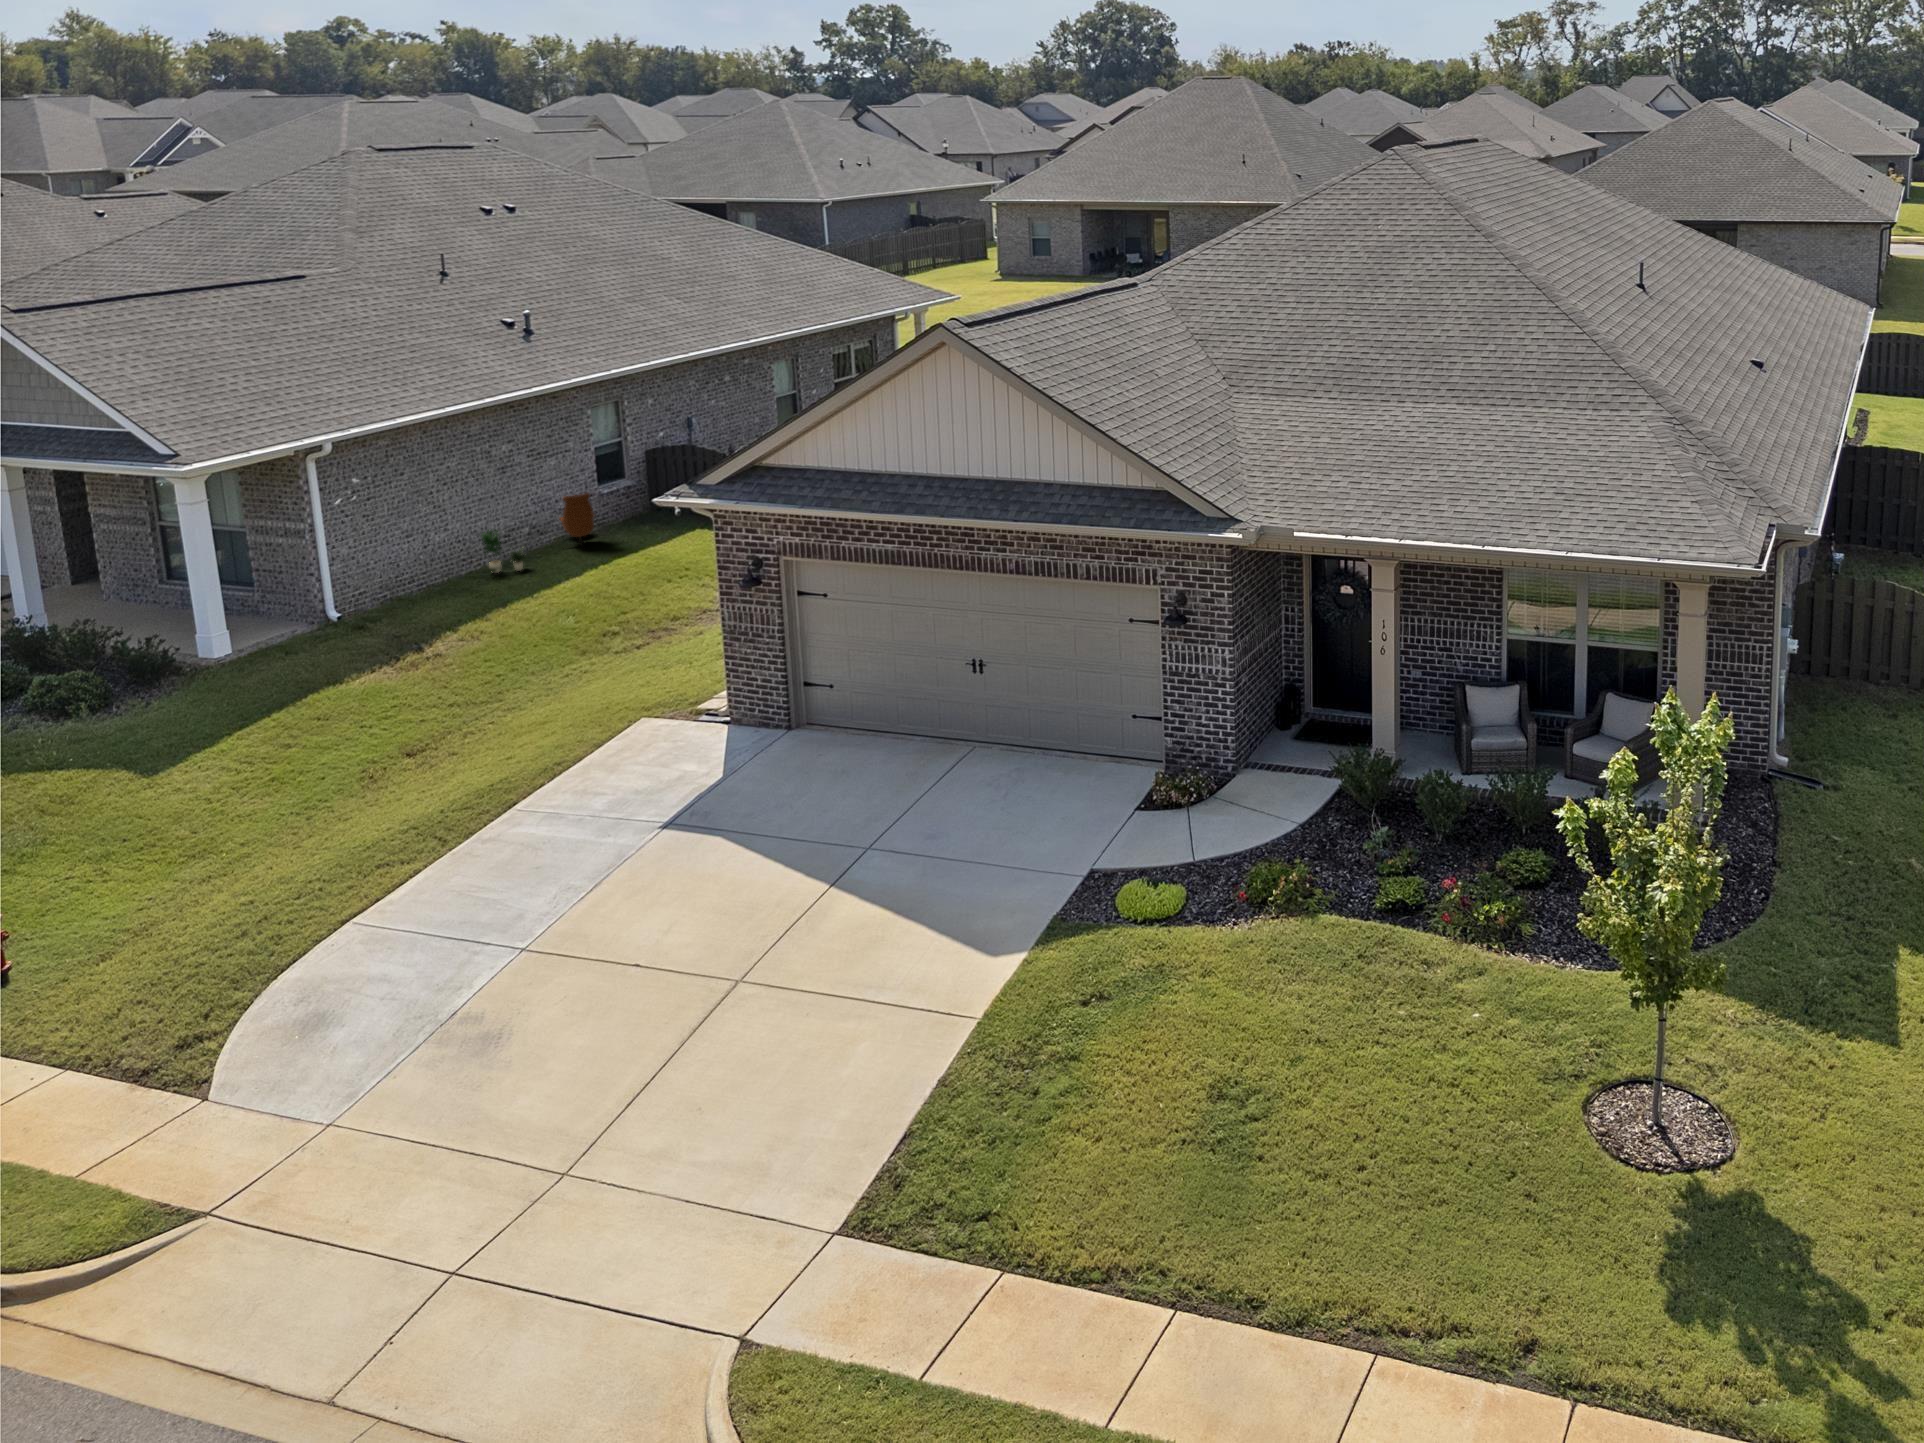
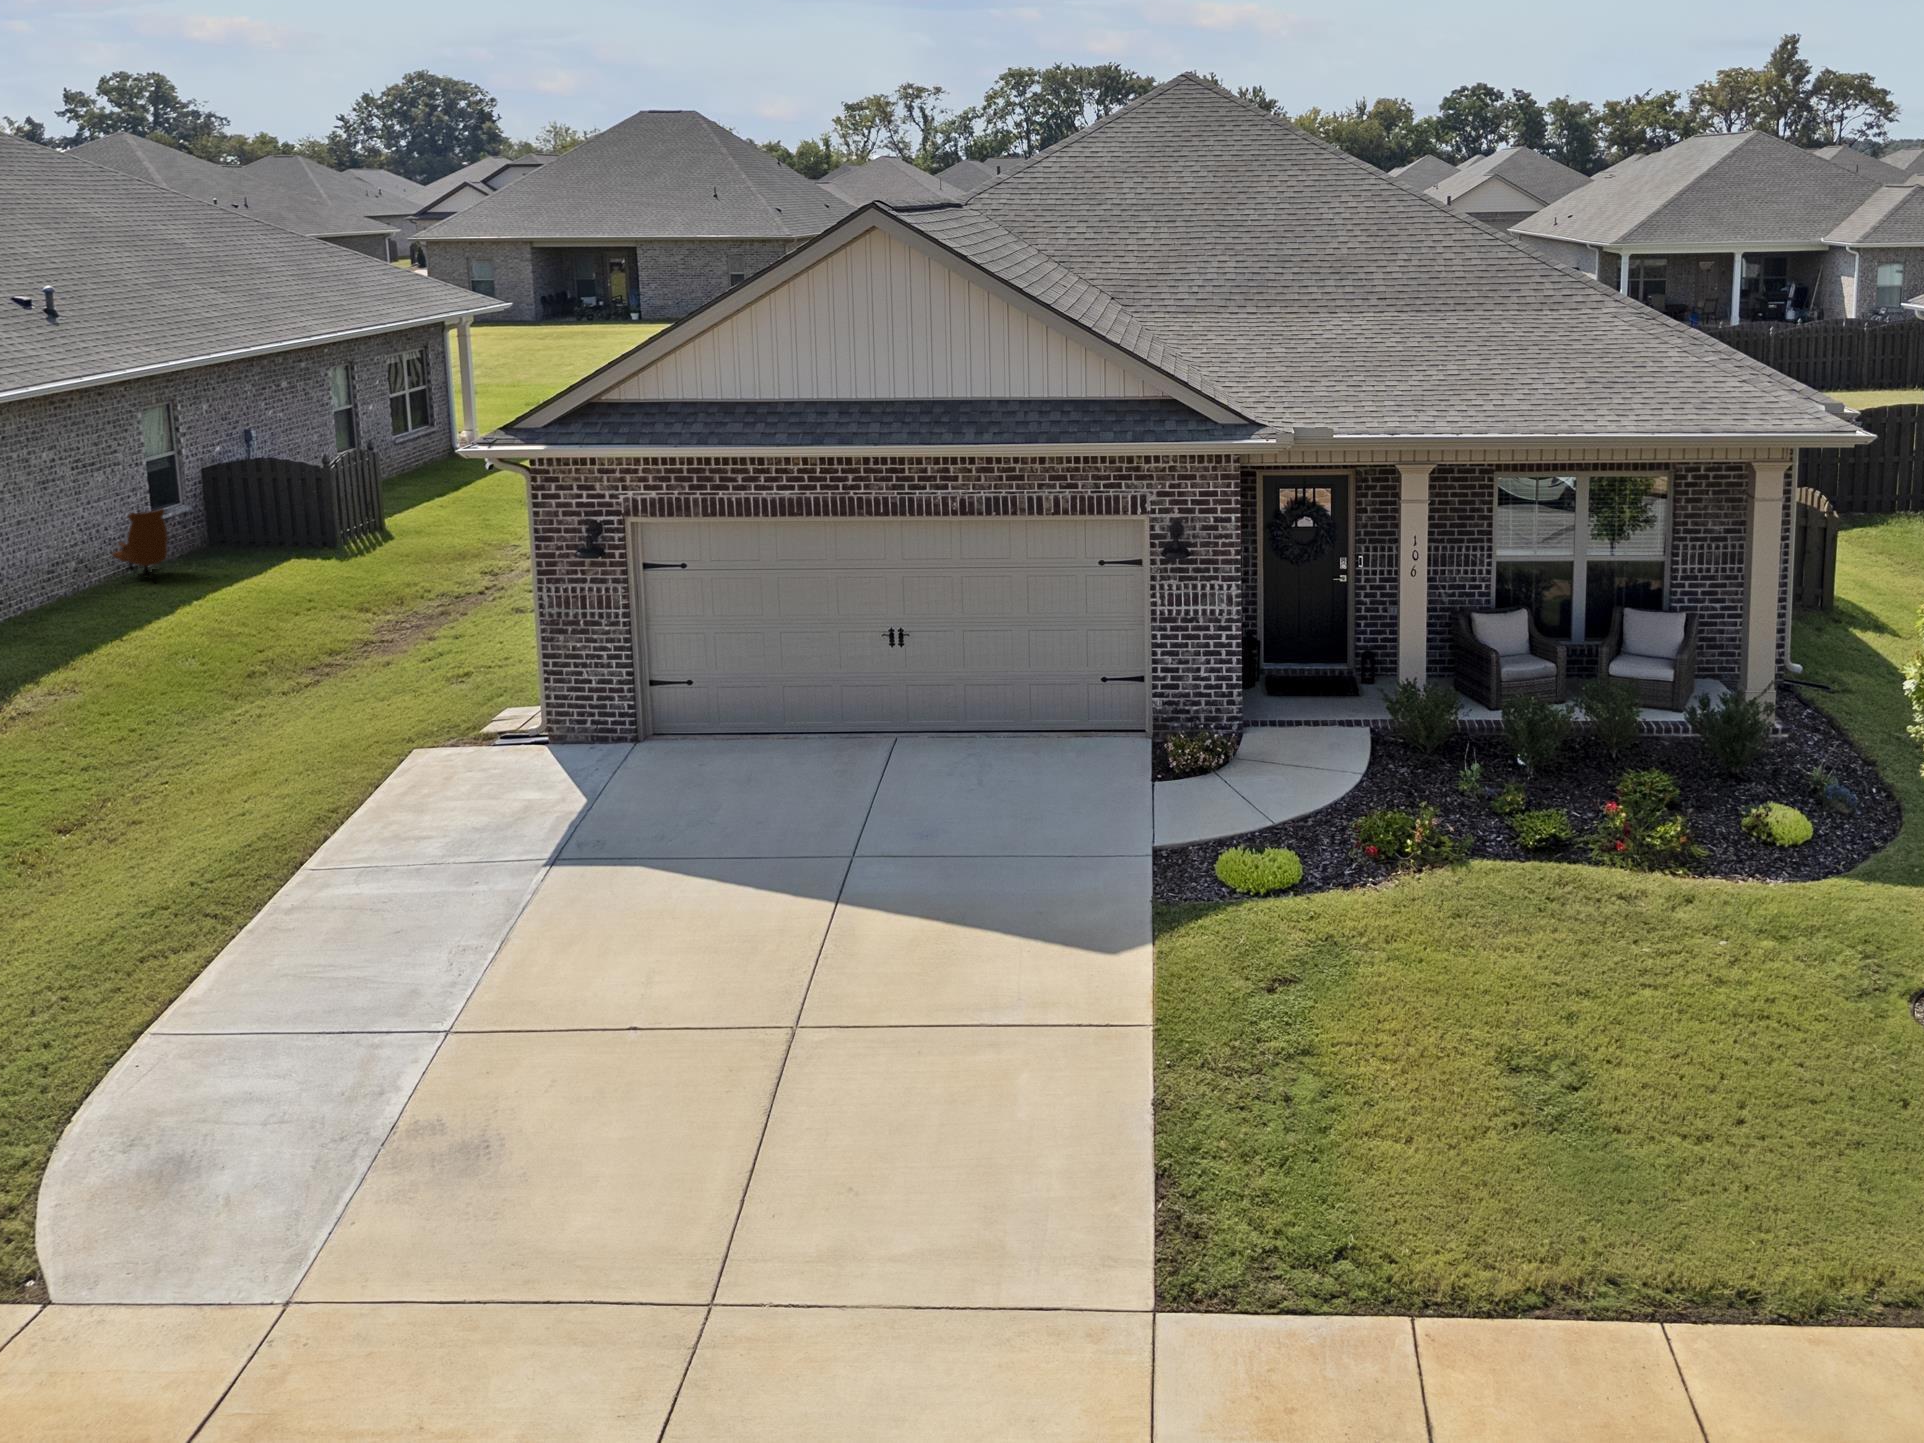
potted plant: present [482,530,525,573] -> none [21,554,90,614]

